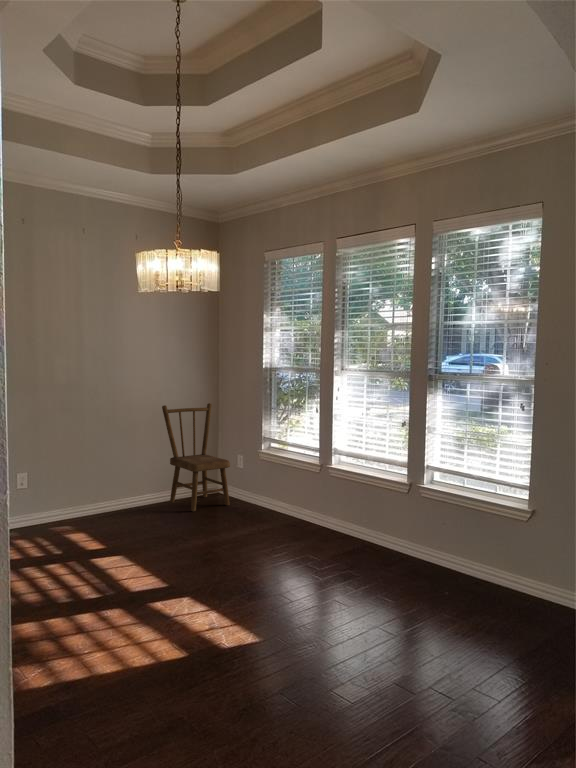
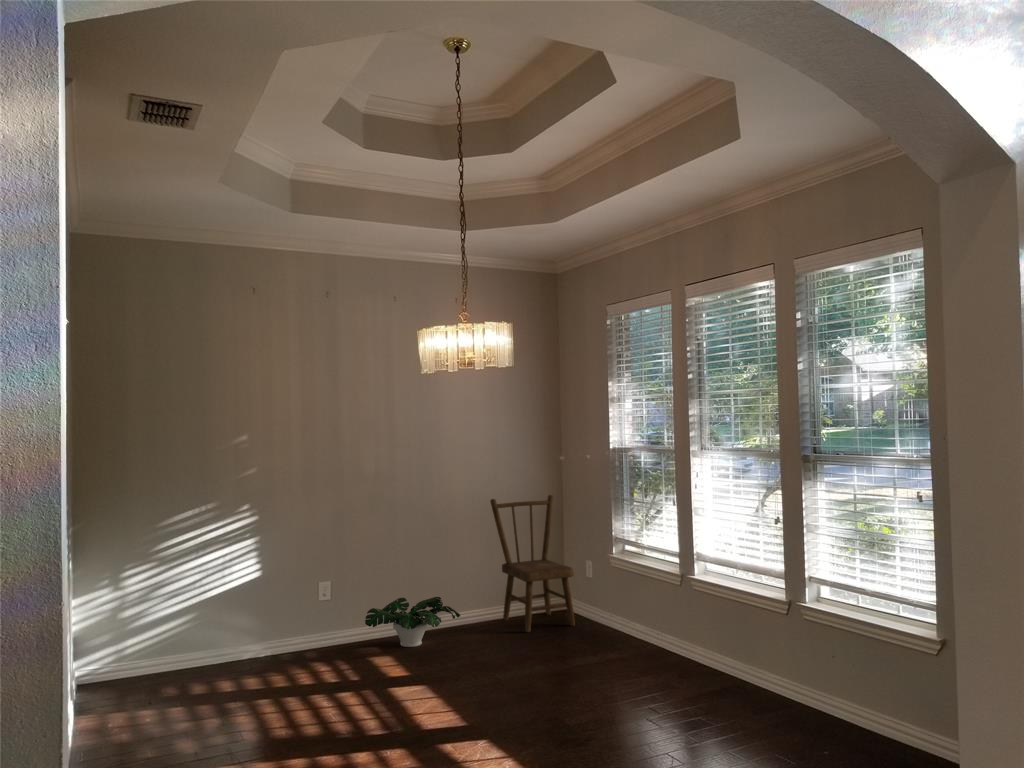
potted plant: none [61,485,142,526] -> present [365,597,460,647]

